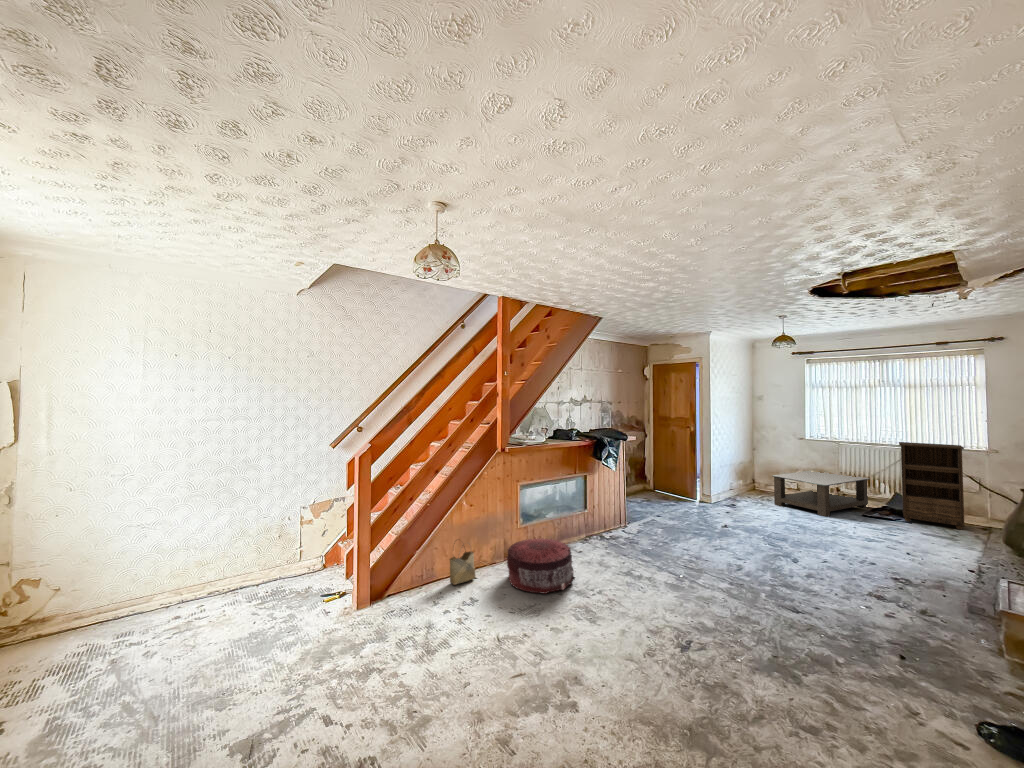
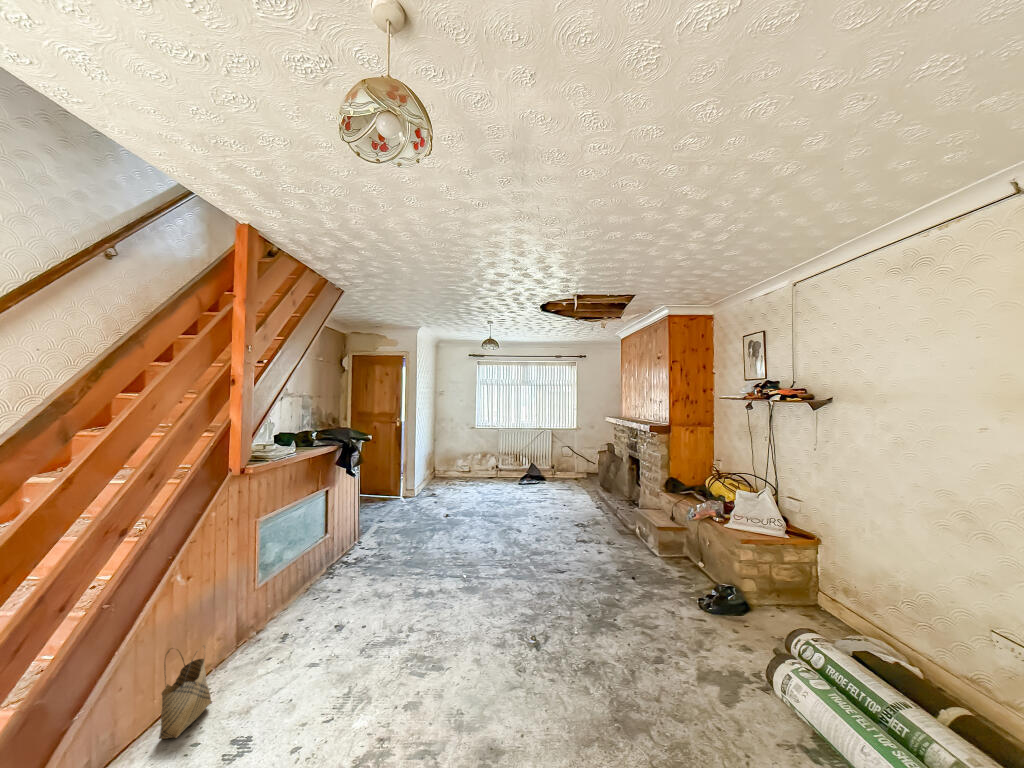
bookshelf: present [899,442,964,529] -> none [537,426,572,484]
coffee table: present [772,471,870,517] -> none [461,453,518,491]
pouf: present [507,538,575,594] -> none [267,584,373,681]

